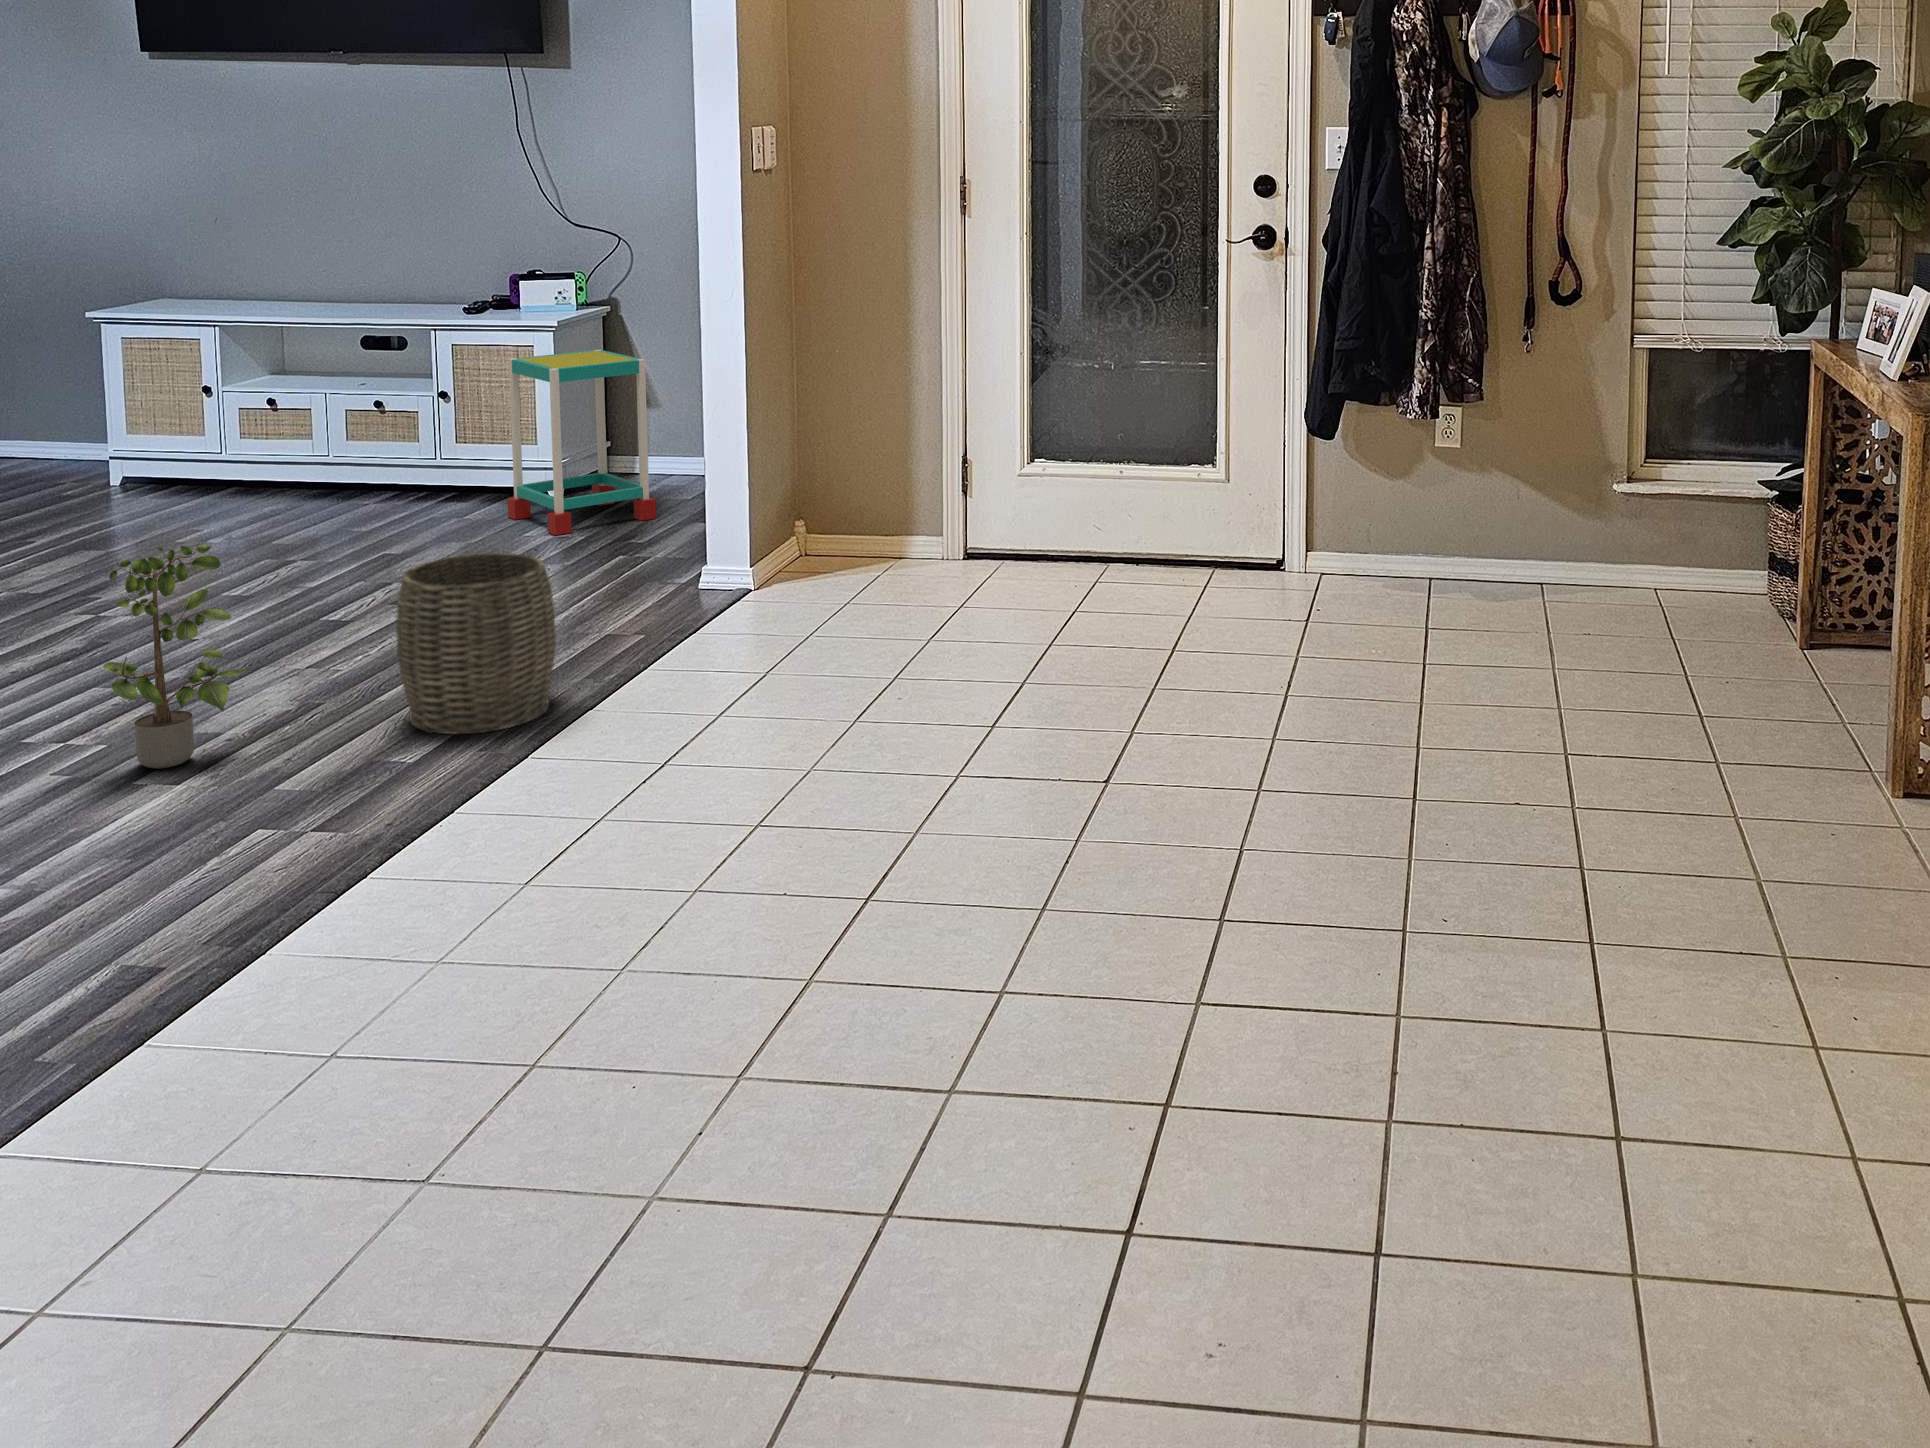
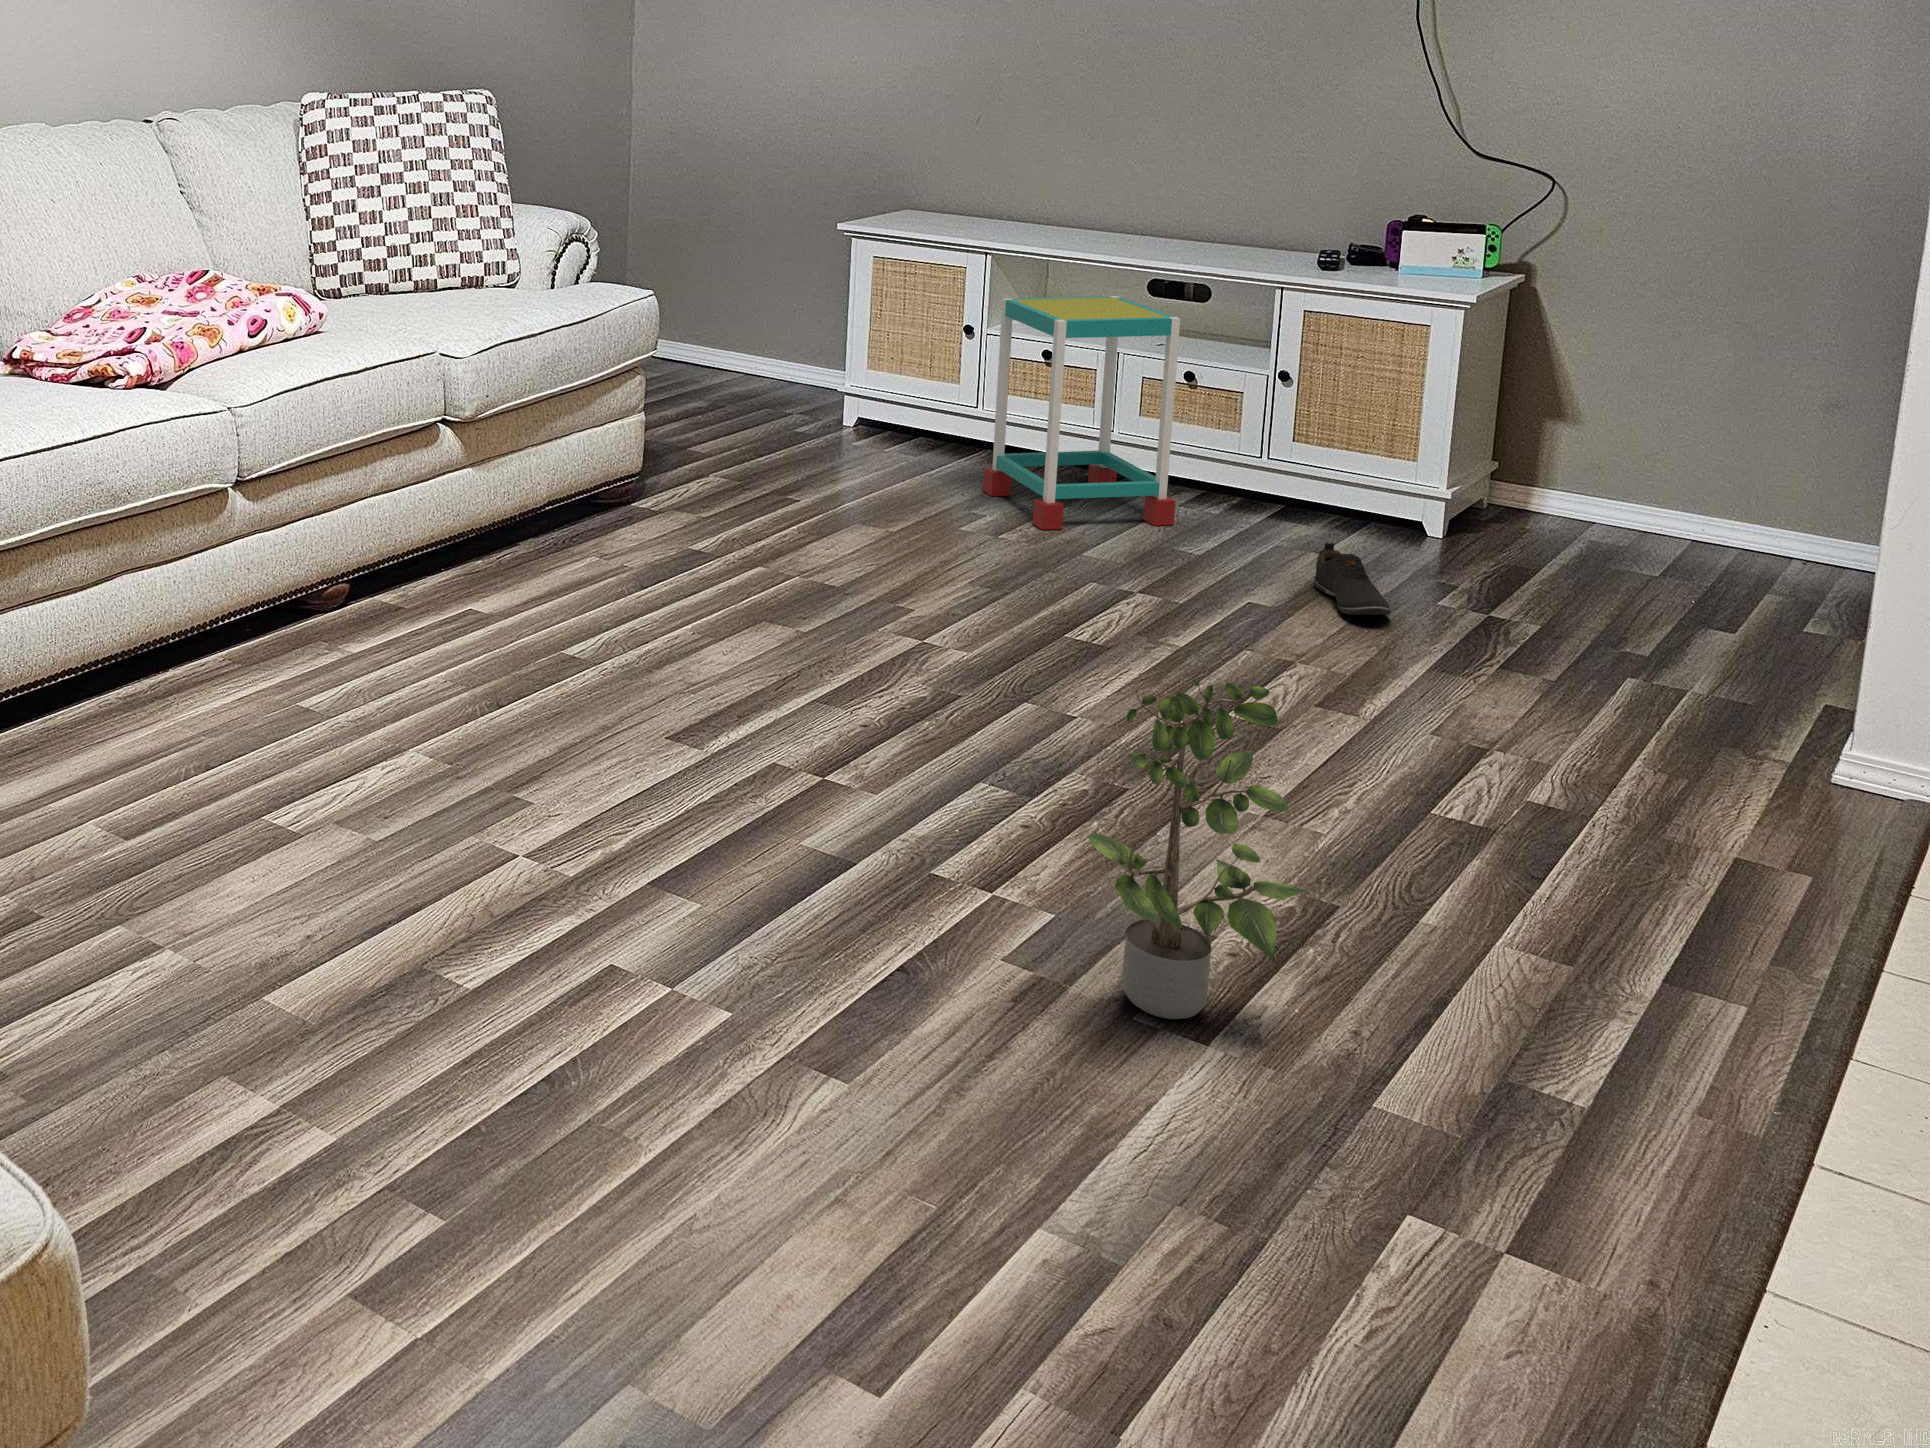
side table: present [508,350,657,535] -> present [983,296,1180,530]
shoe: none [441,504,482,548] -> present [1313,543,1391,615]
woven basket: present [396,553,556,734] -> none [1522,748,1844,1101]

